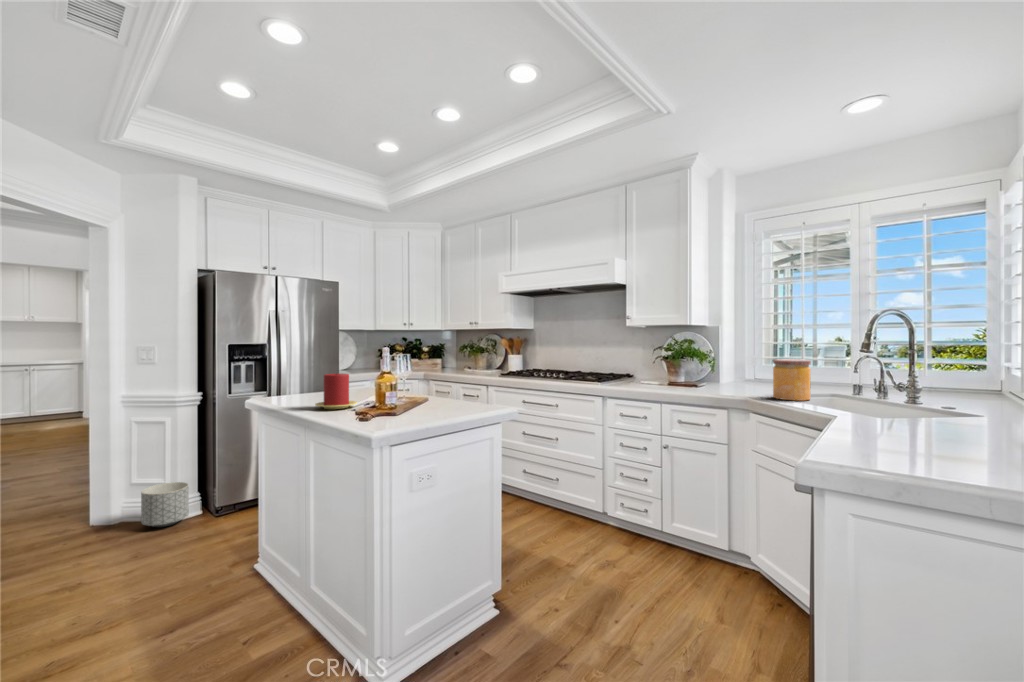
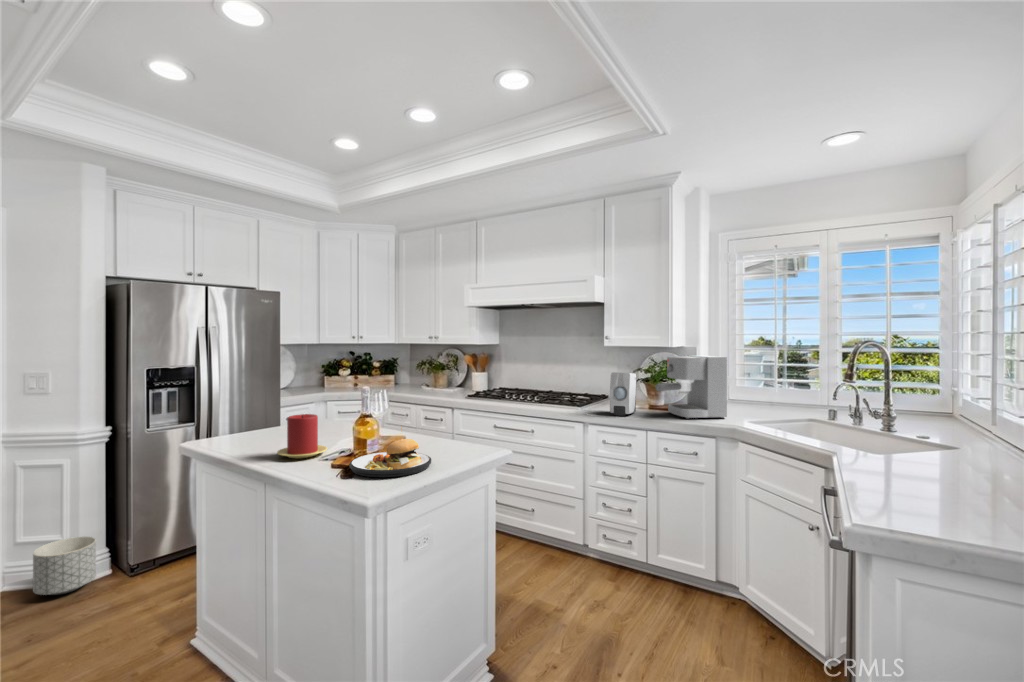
coffee maker: none [670,332,742,392] -> present [656,356,727,419]
soap dispenser: none [627,348,654,390] -> present [610,372,636,416]
jar: present [773,359,811,401] -> none [761,386,799,429]
plate: none [369,380,439,421] -> present [350,439,431,477]

